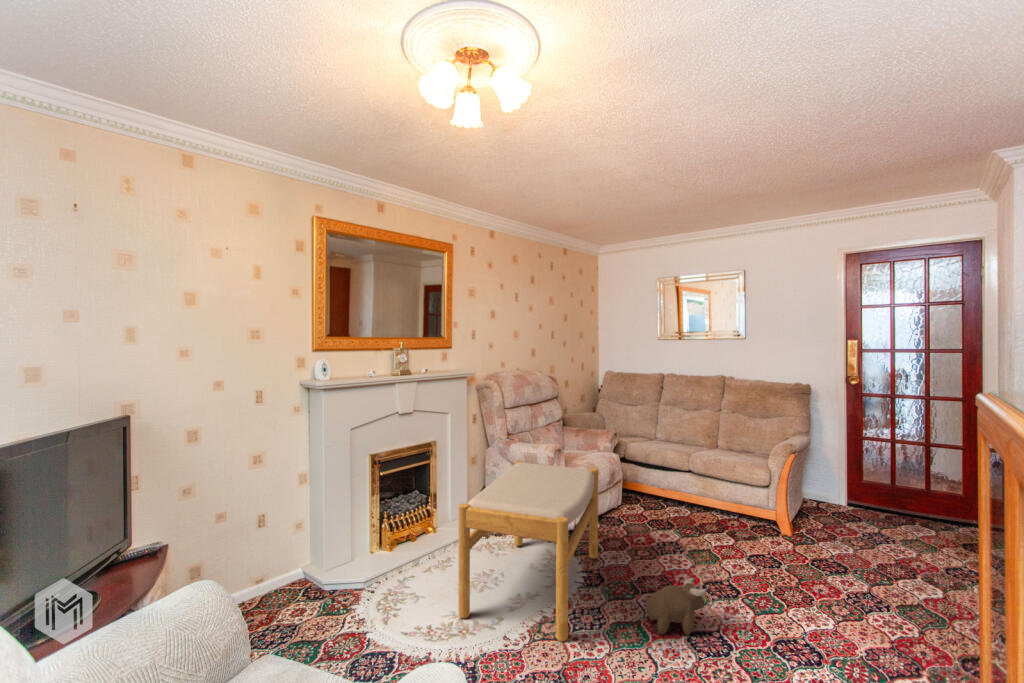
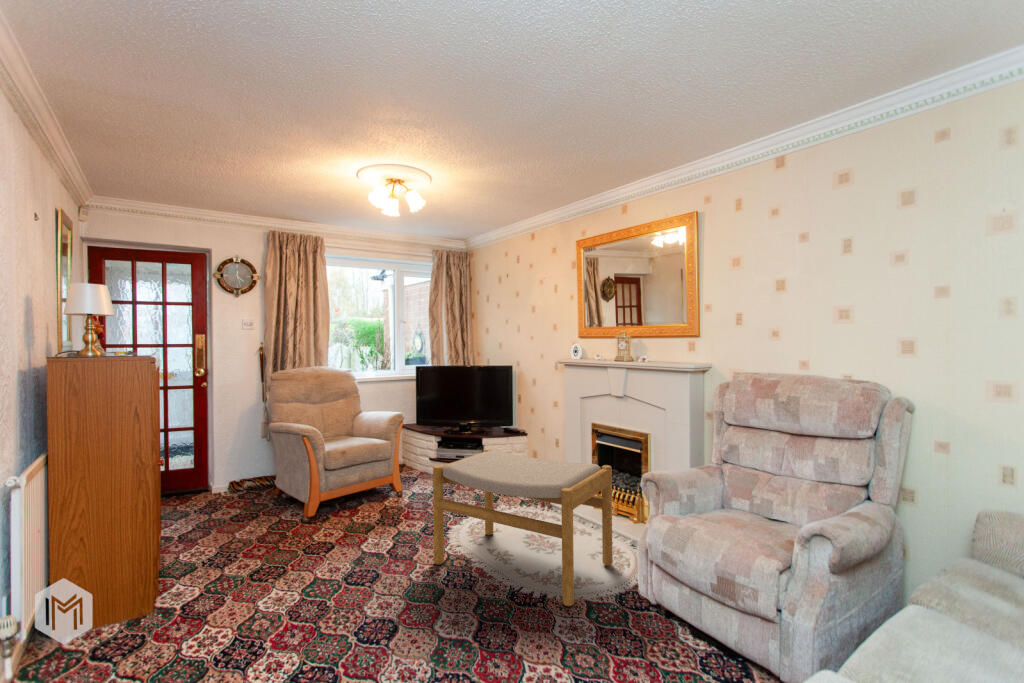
plush toy: present [645,578,707,635] -> none [390,574,435,622]

